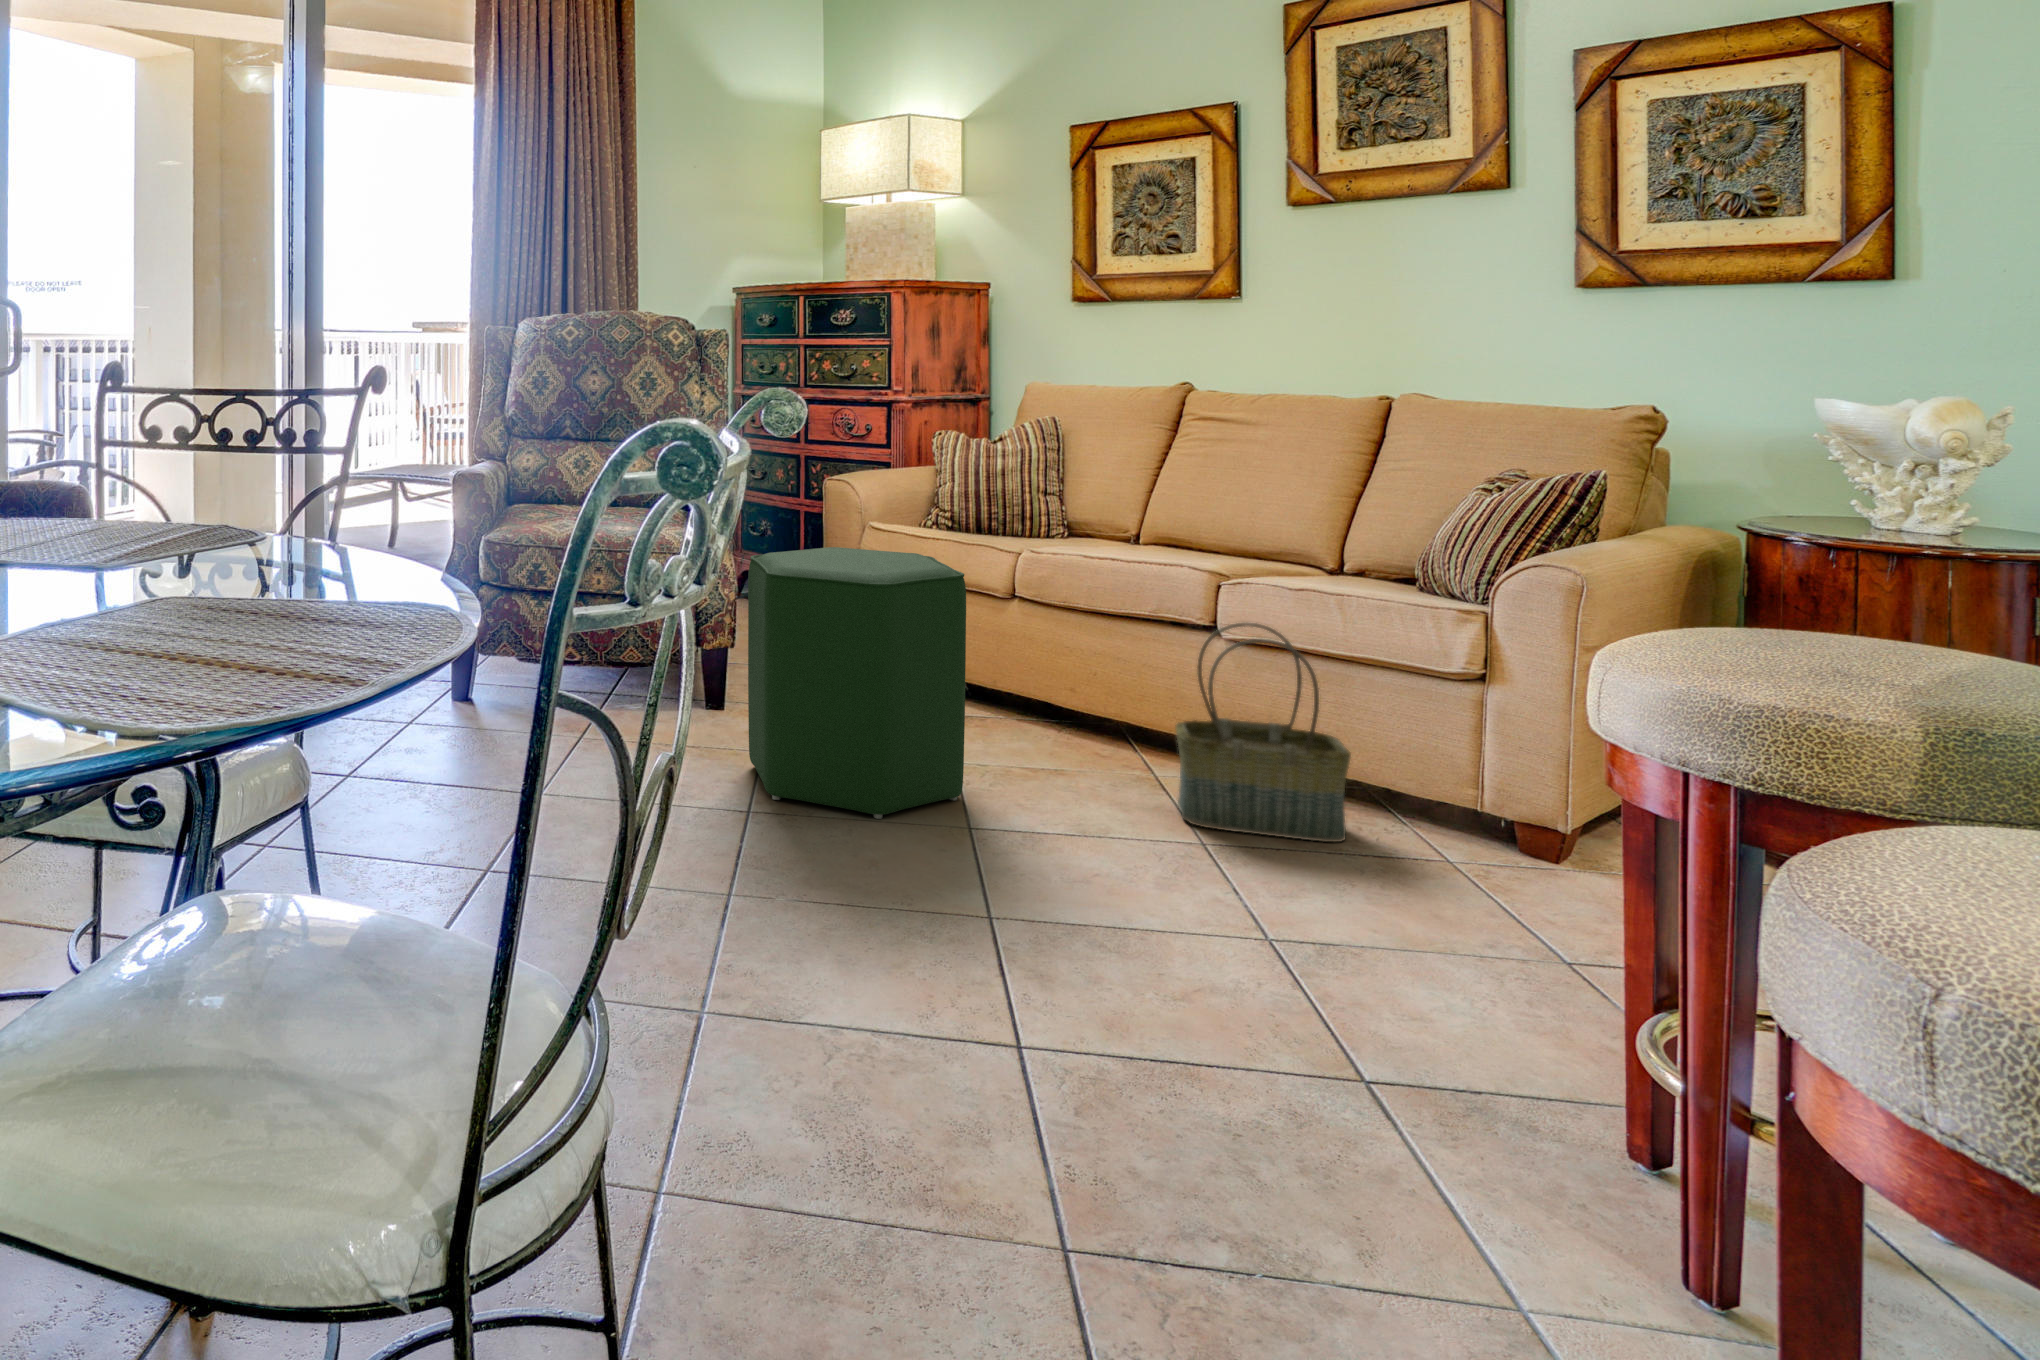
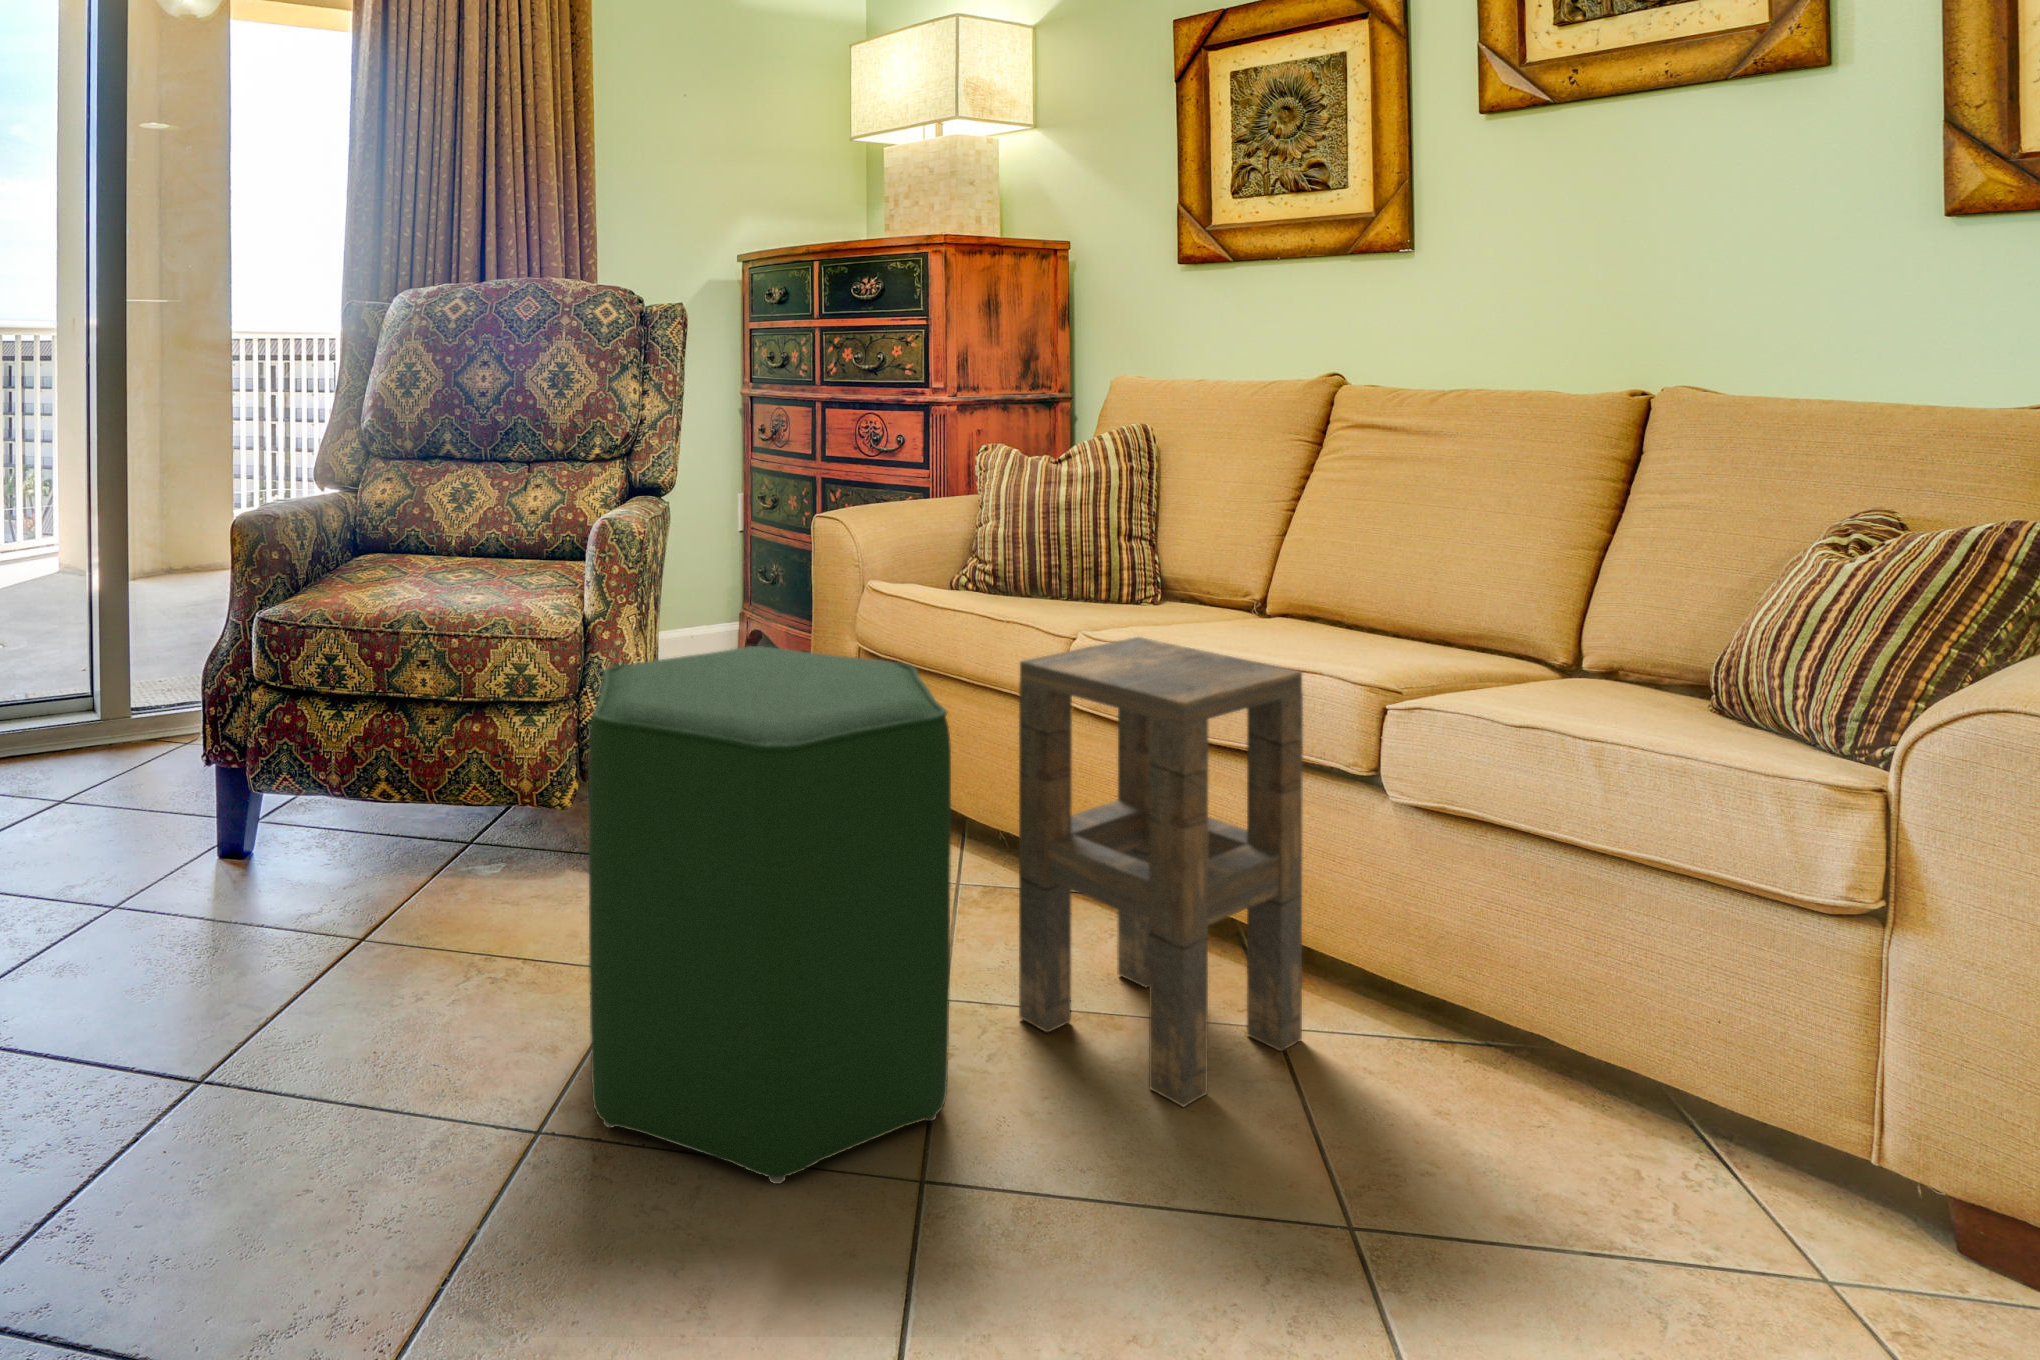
side table: none [994,546,1165,798] -> present [1019,637,1303,1107]
basket: present [1175,623,1351,842] -> none [1322,799,1655,1246]

